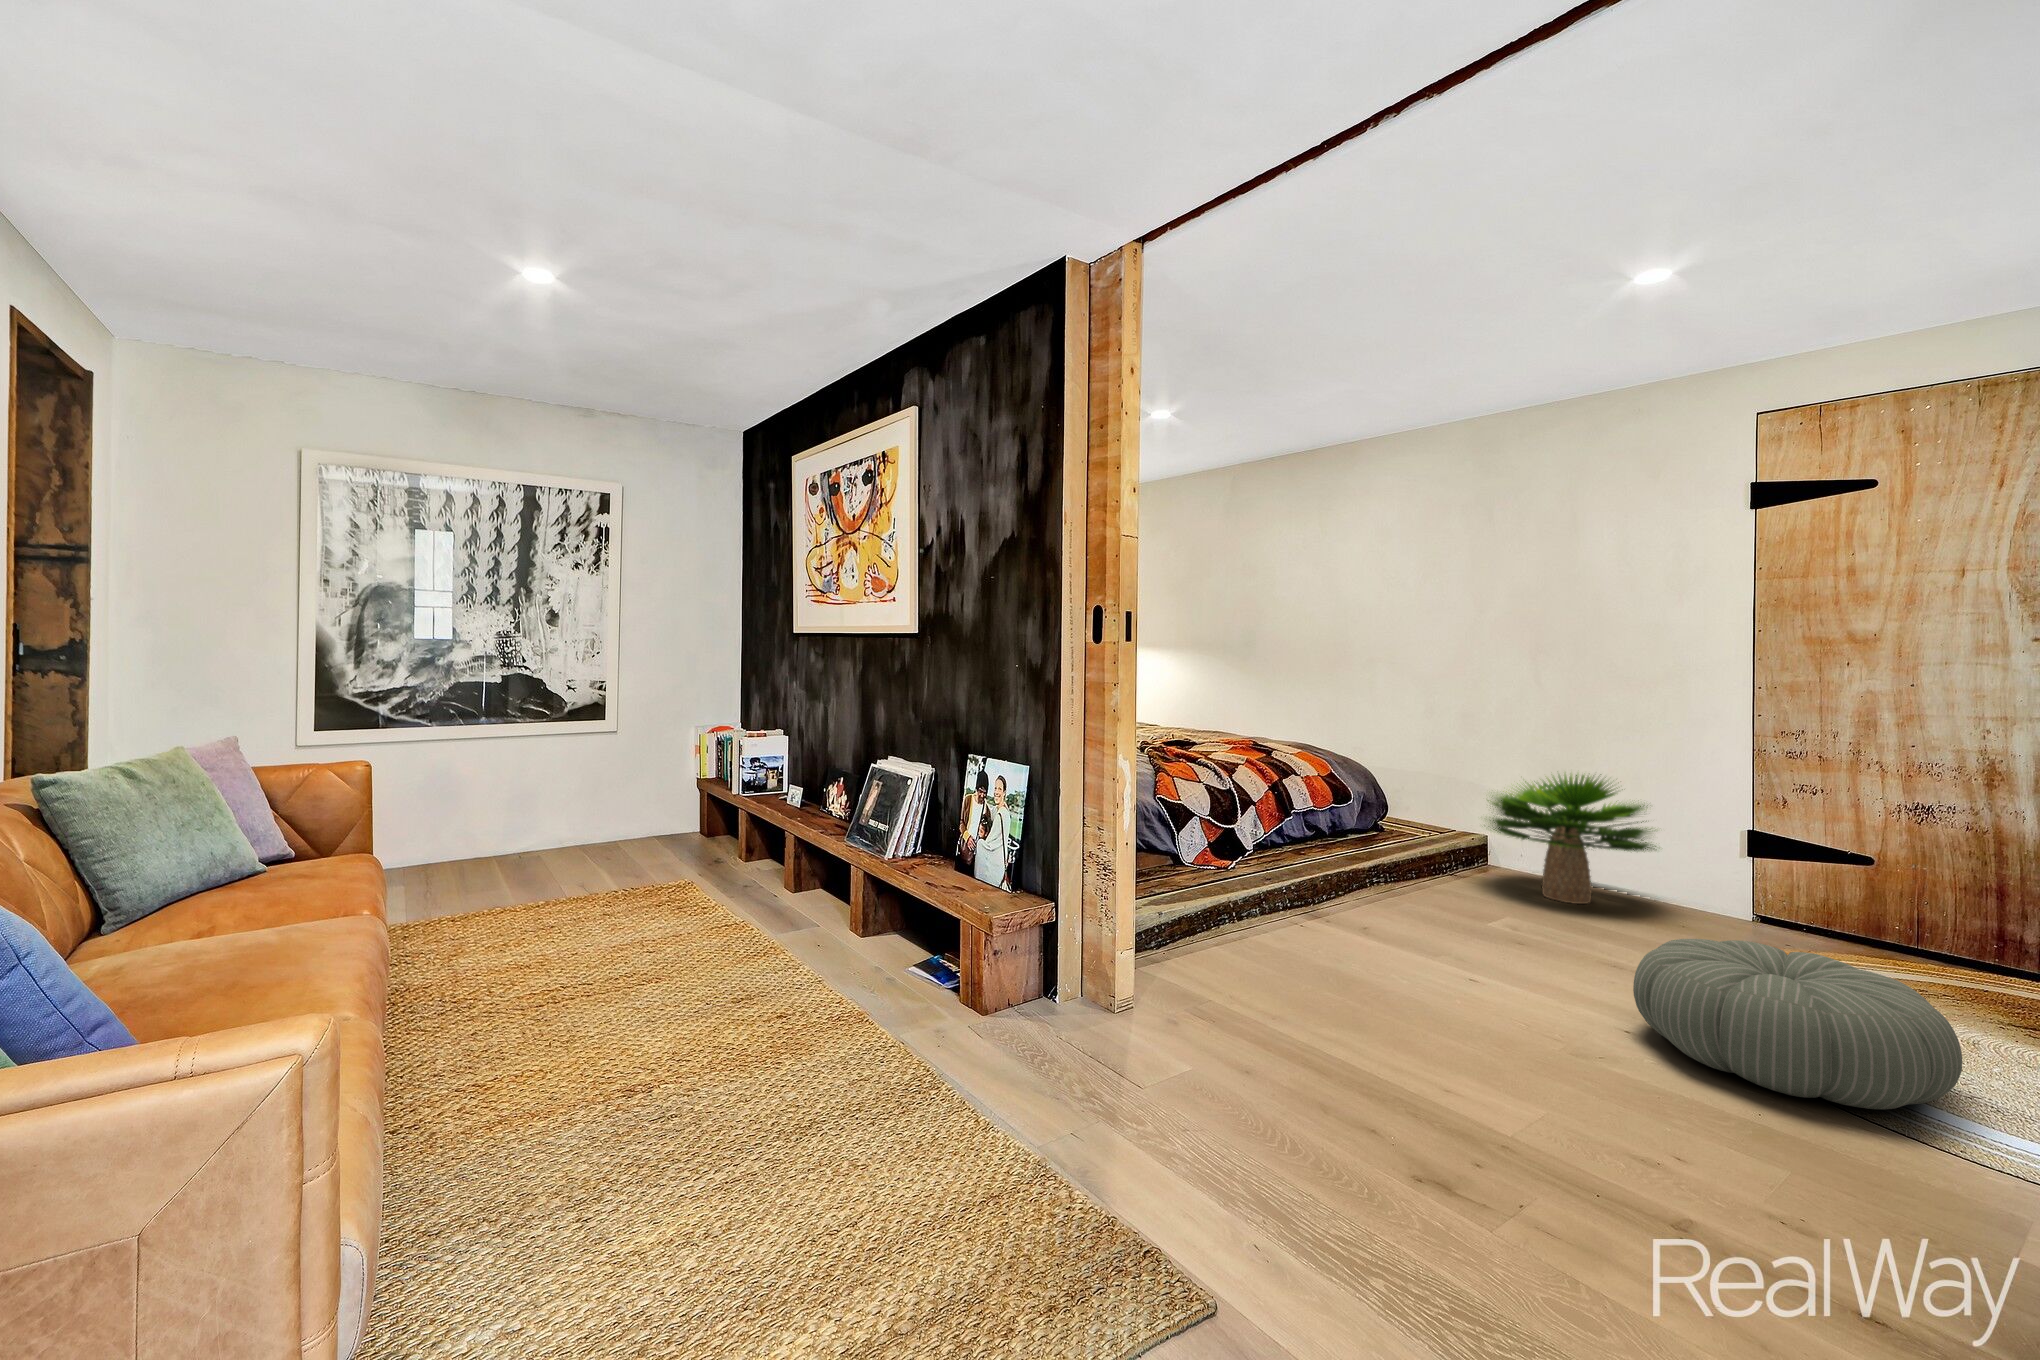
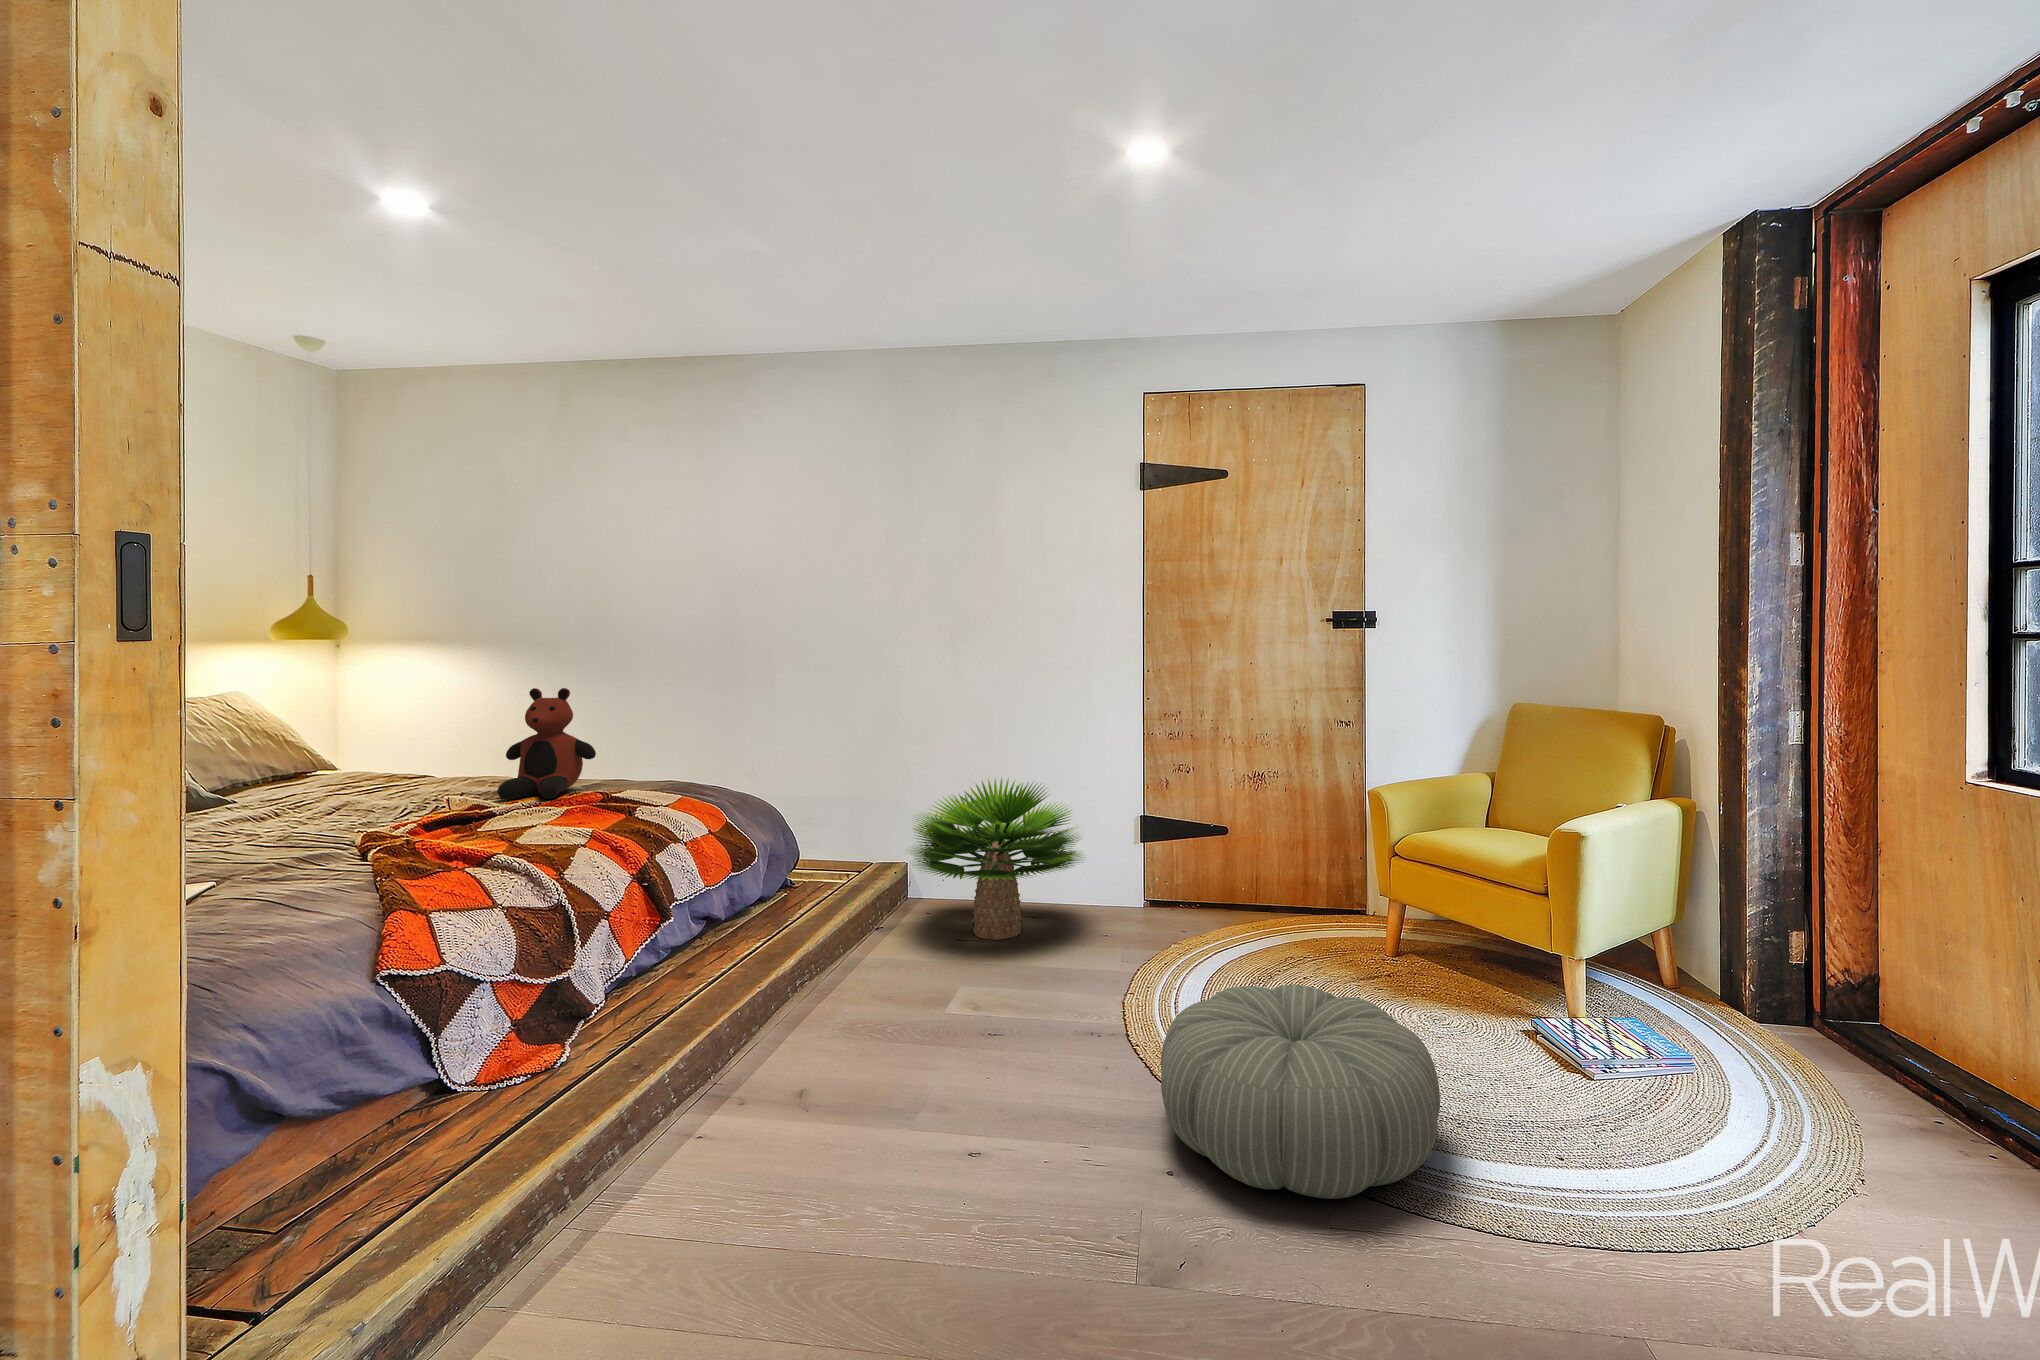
teddy bear: none [1201,676,1256,742] -> present [497,688,596,800]

